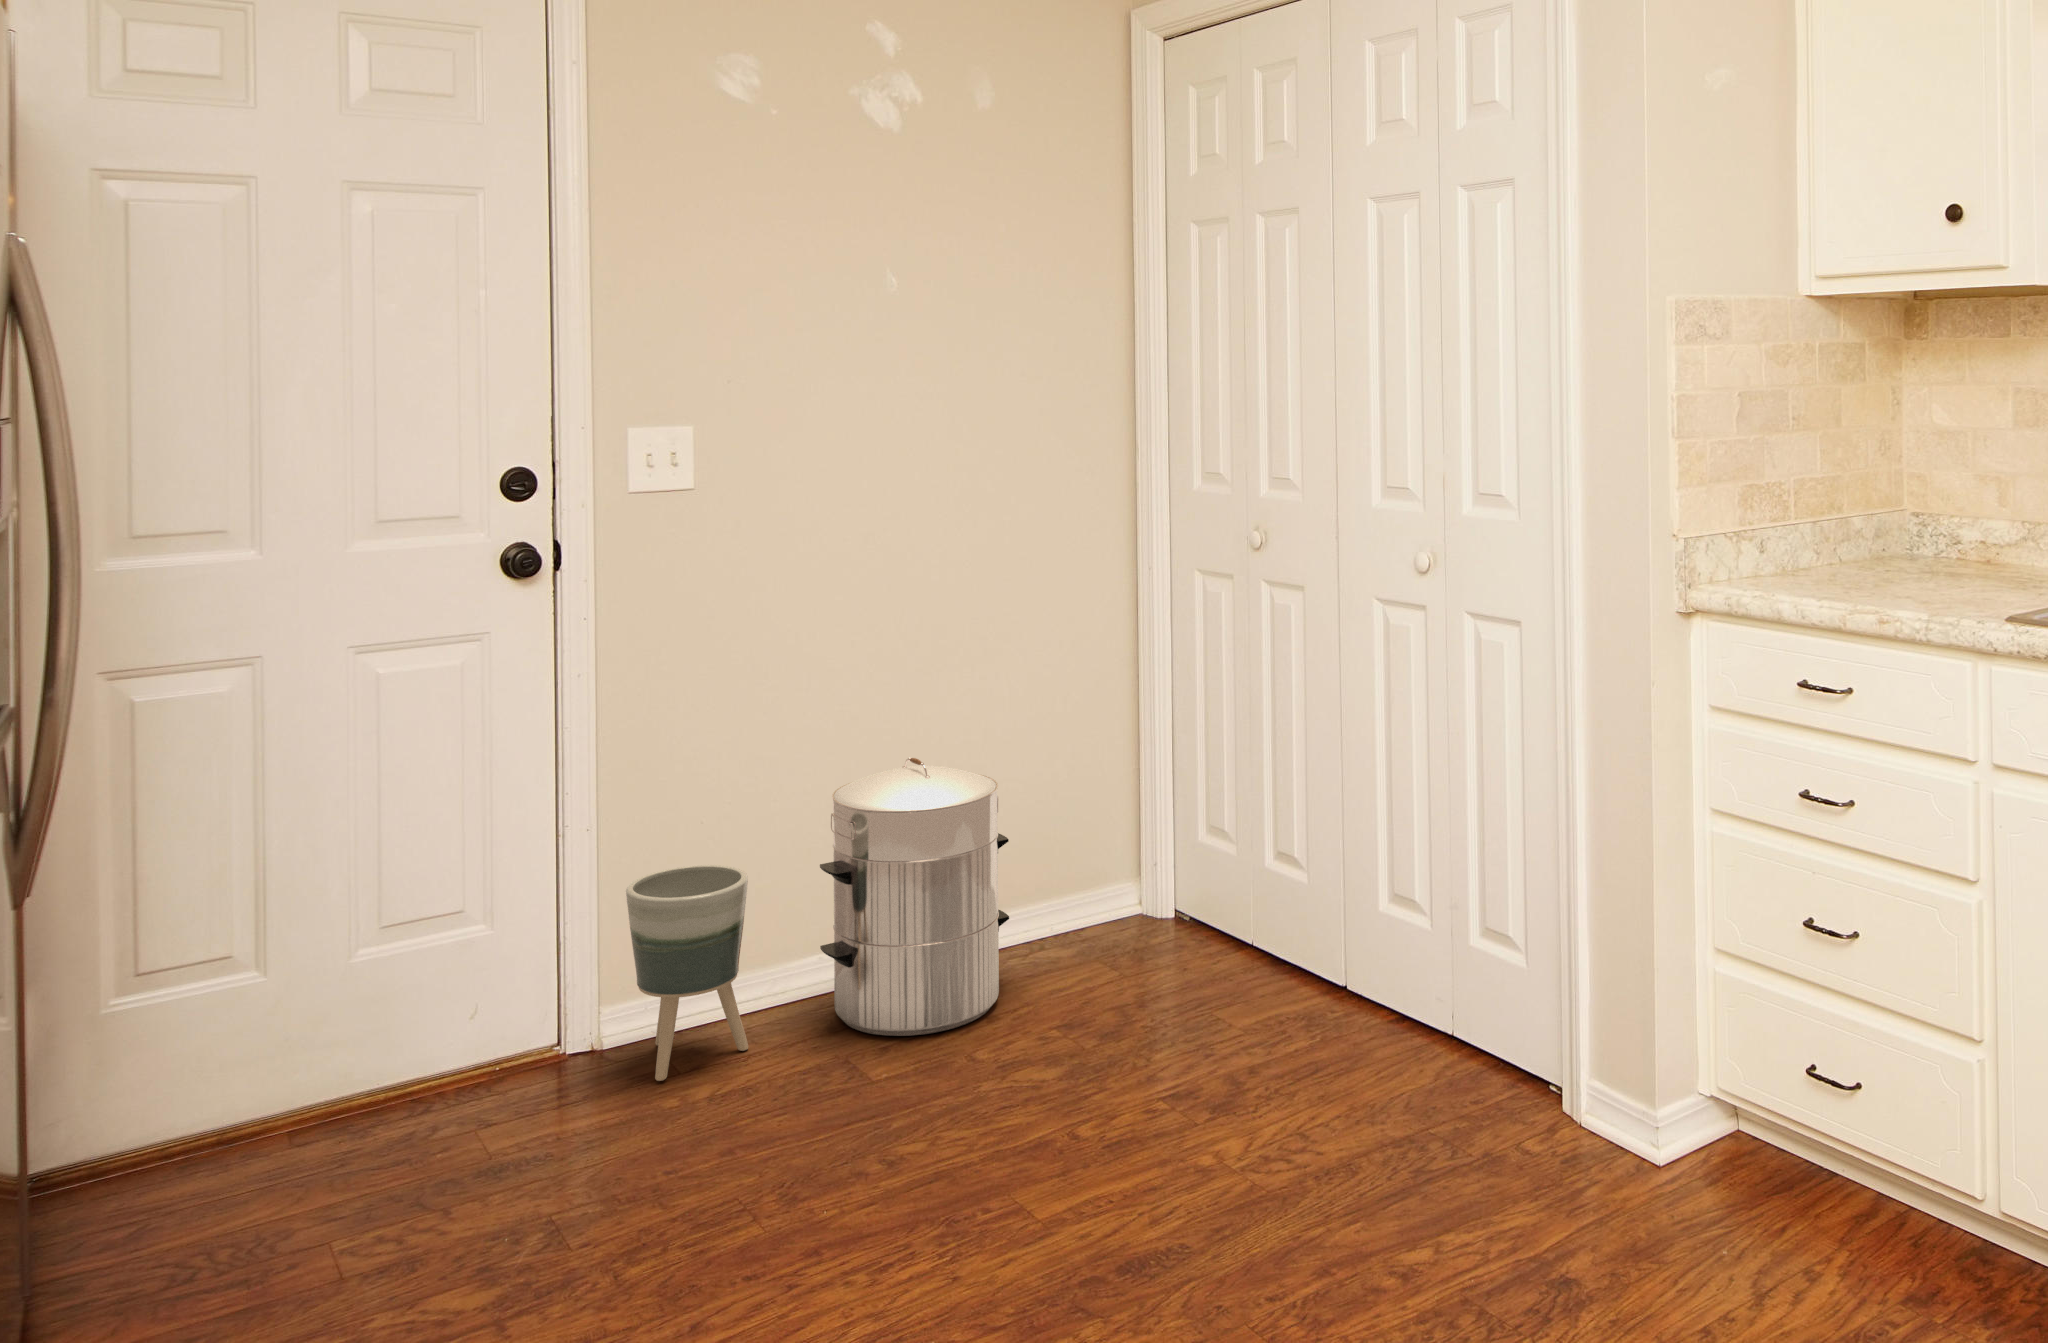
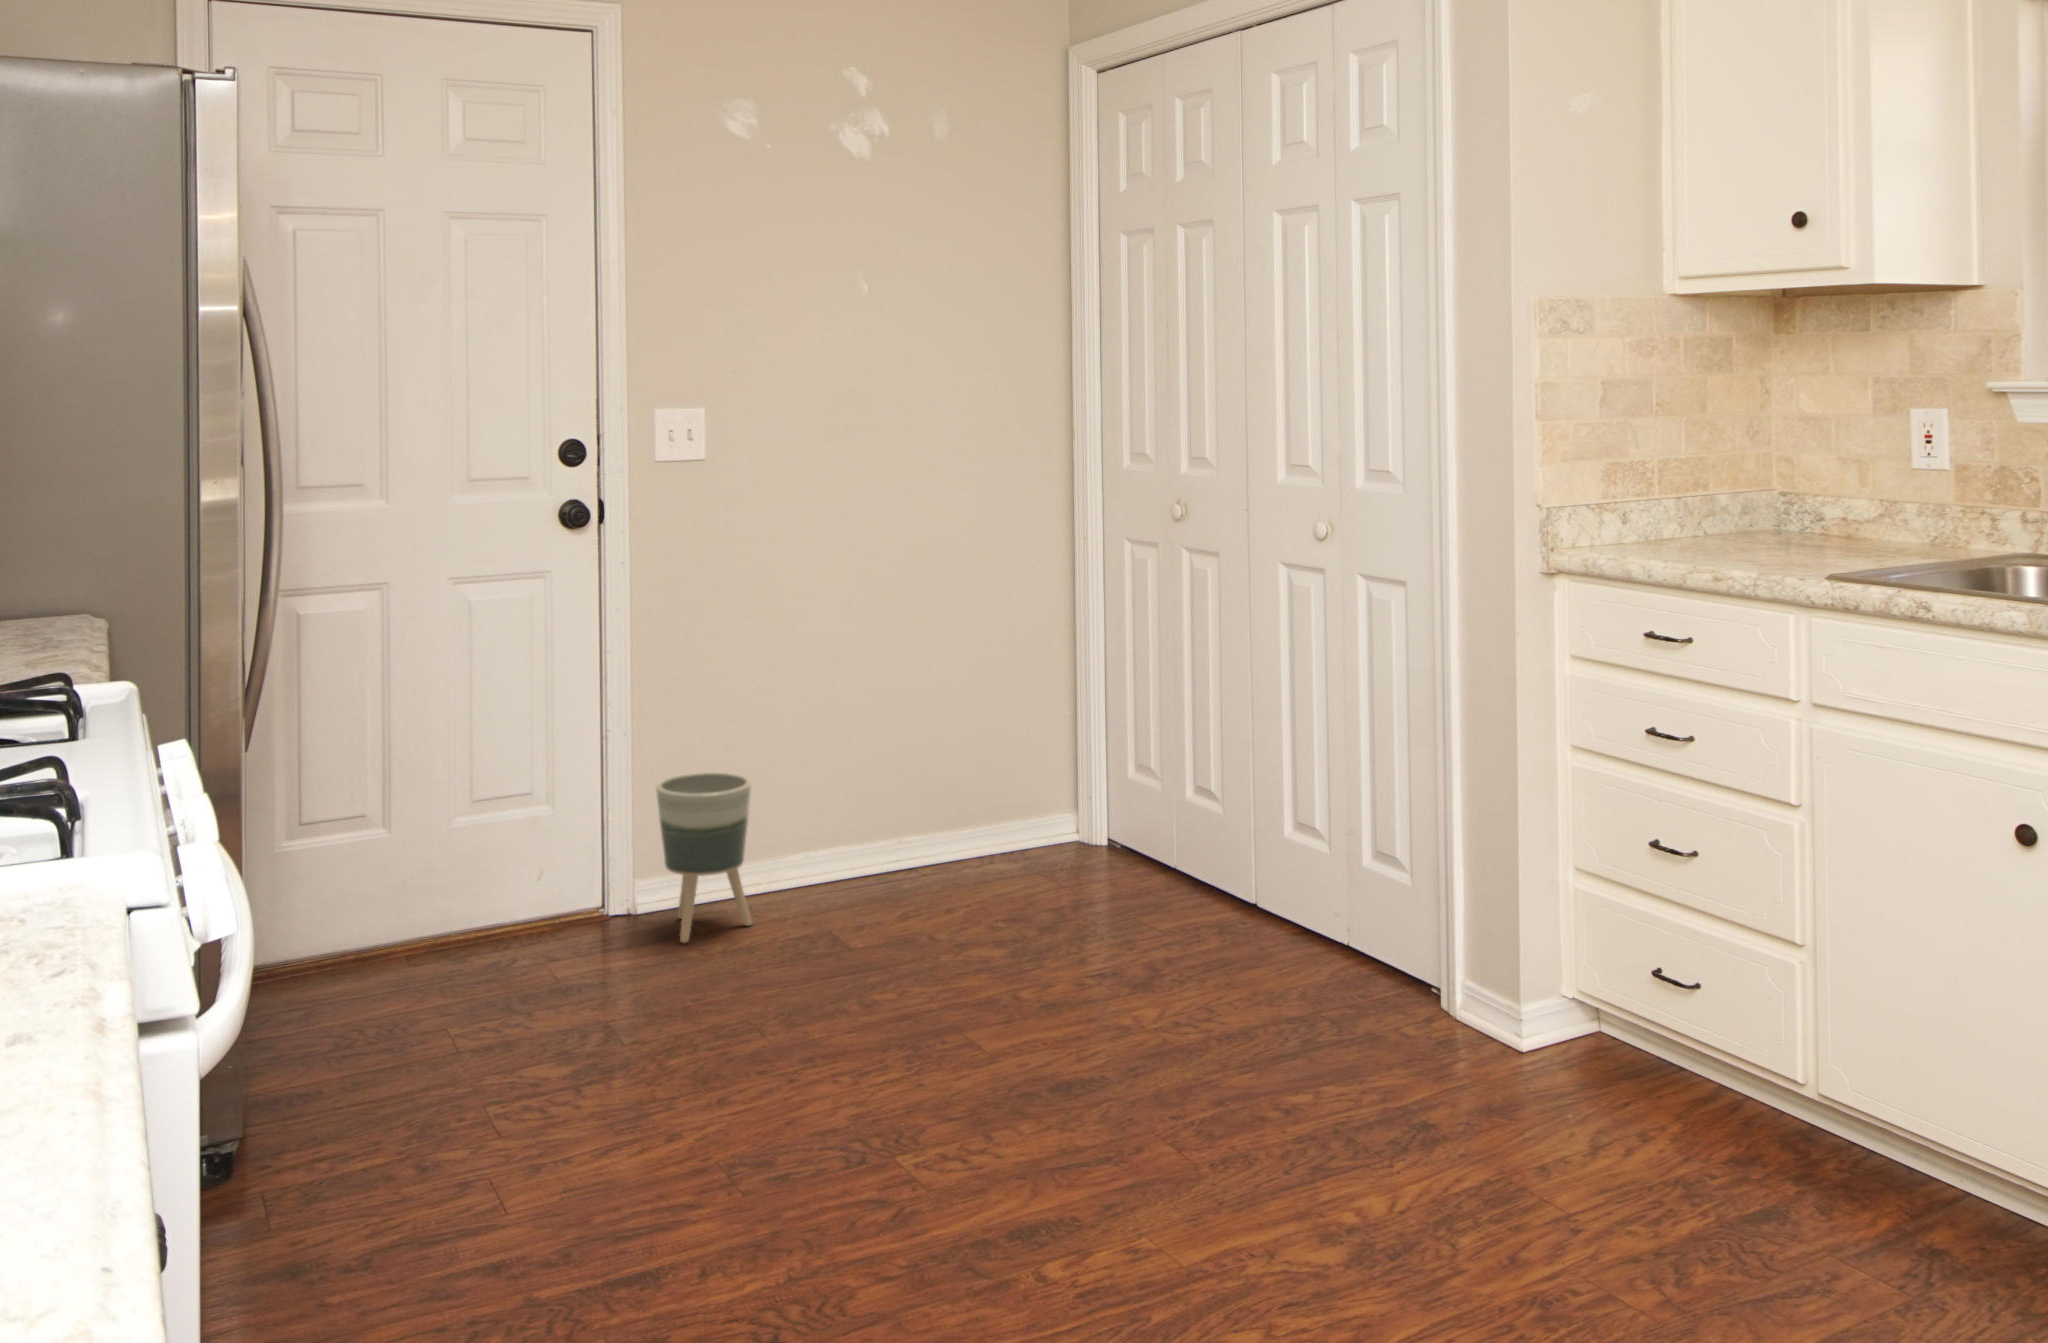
waste bin: present [820,758,1009,1036] -> none [808,691,965,922]

